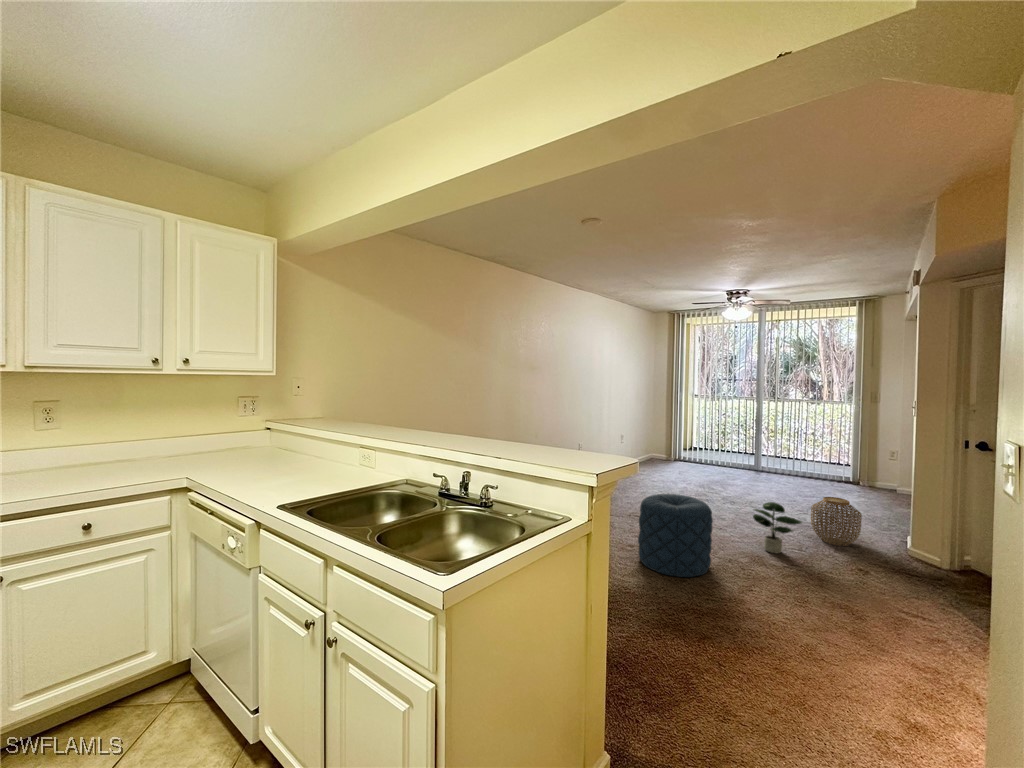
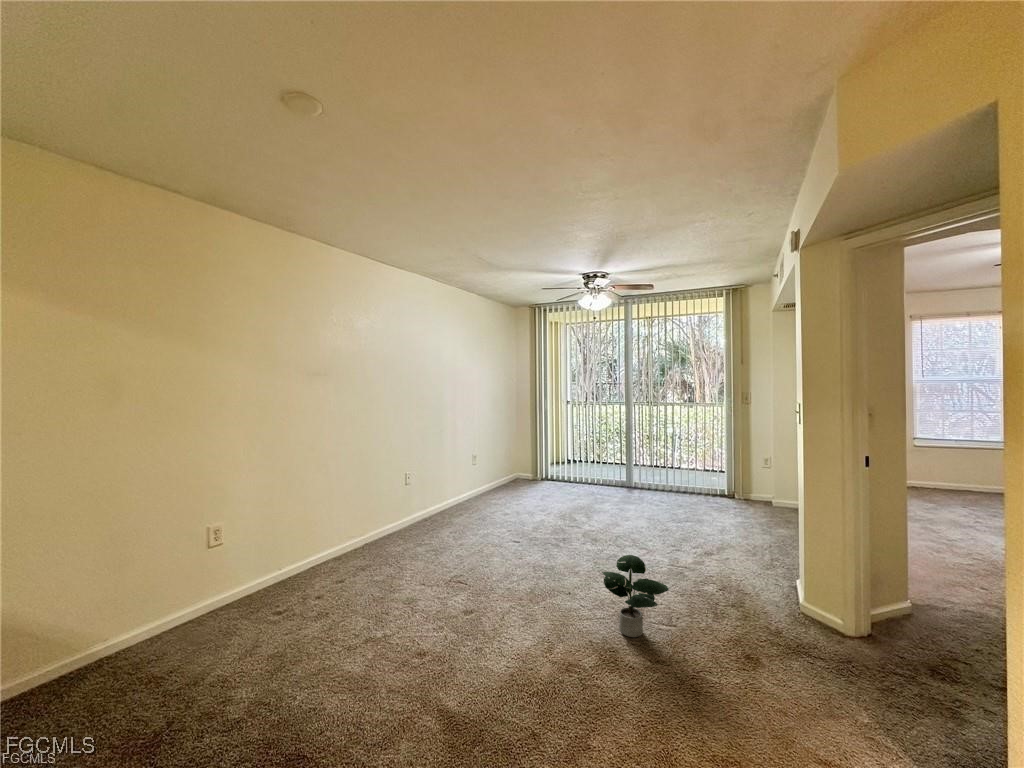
pouf: present [638,494,713,577] -> none [413,566,530,731]
woven basket: present [811,497,862,546] -> none [682,536,743,606]

